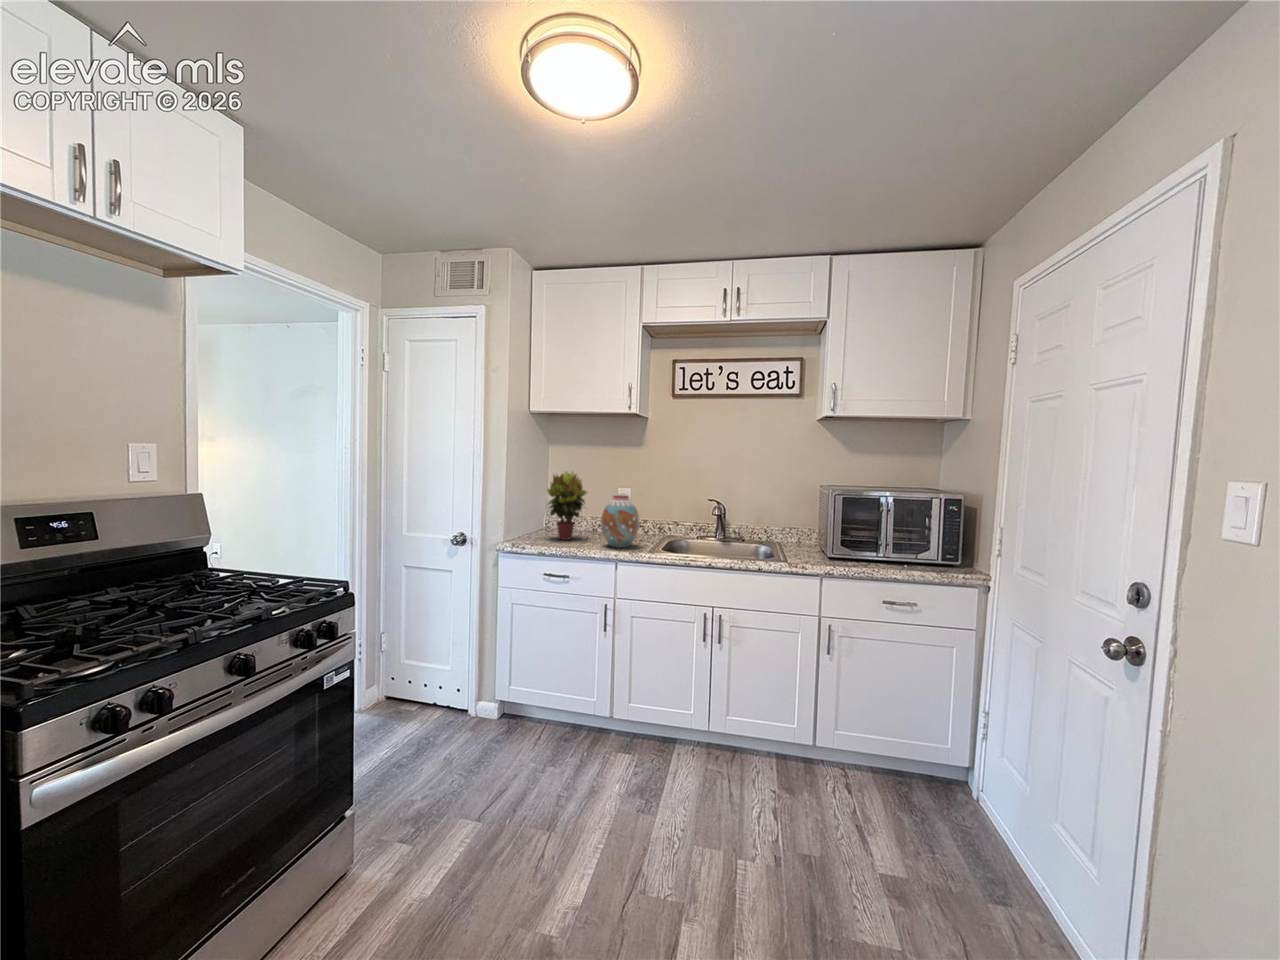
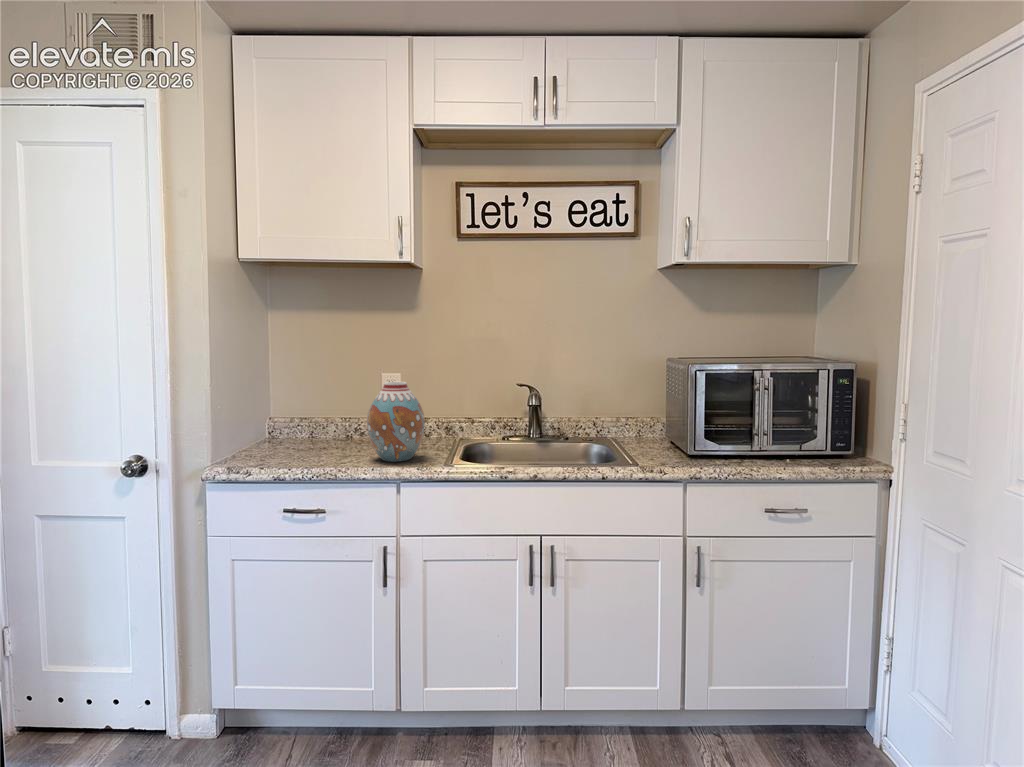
potted plant: present [547,472,587,540] -> none [275,351,345,455]

